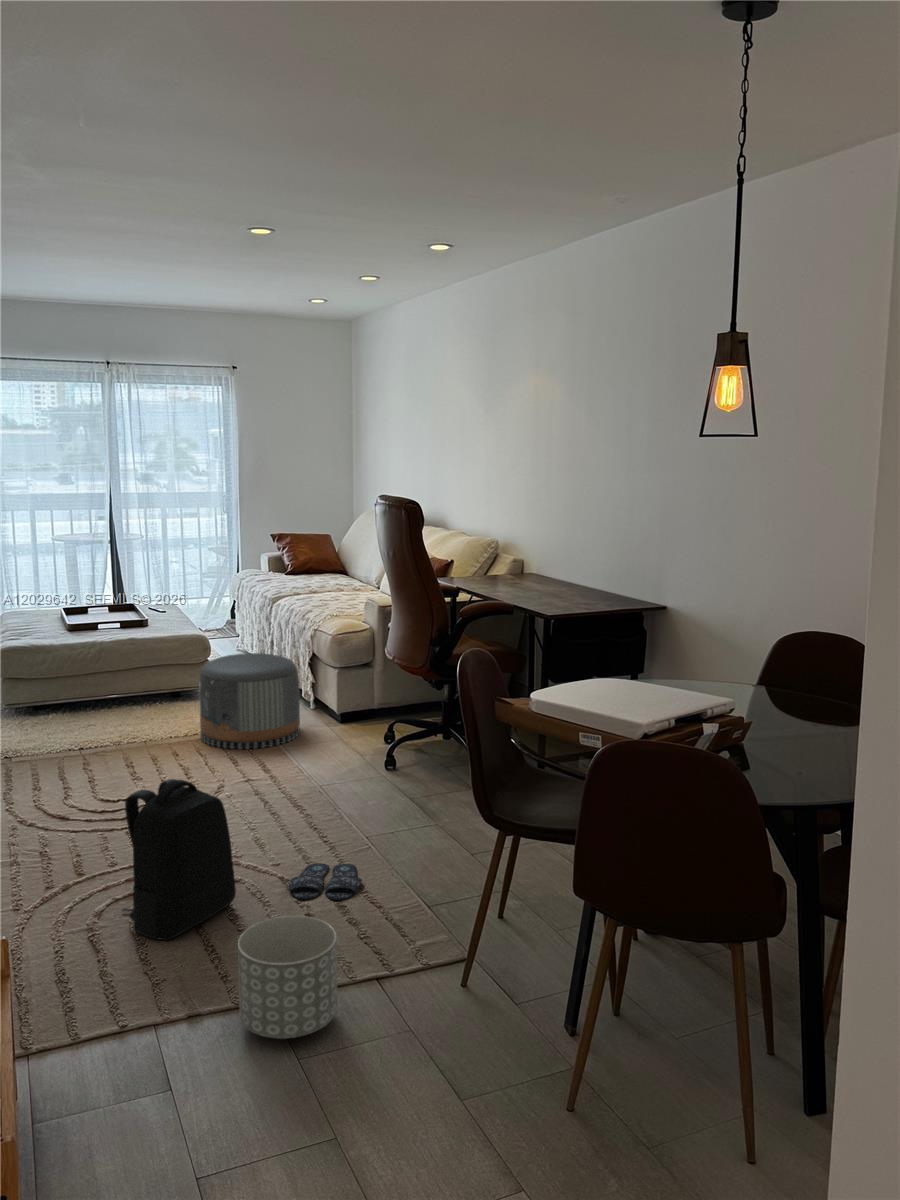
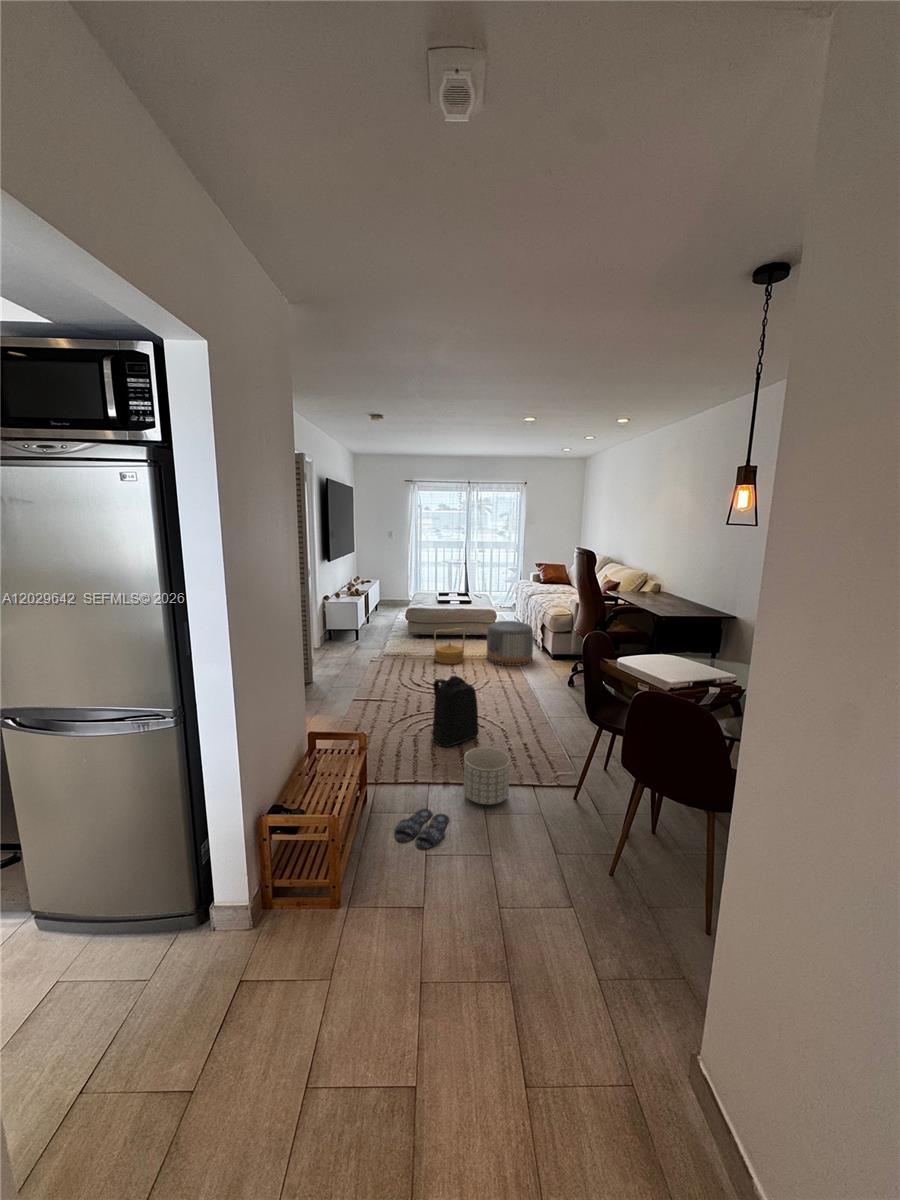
basket: none [79,679,151,762] -> present [434,628,465,664]
slippers: present [289,863,362,901] -> present [395,809,449,849]

